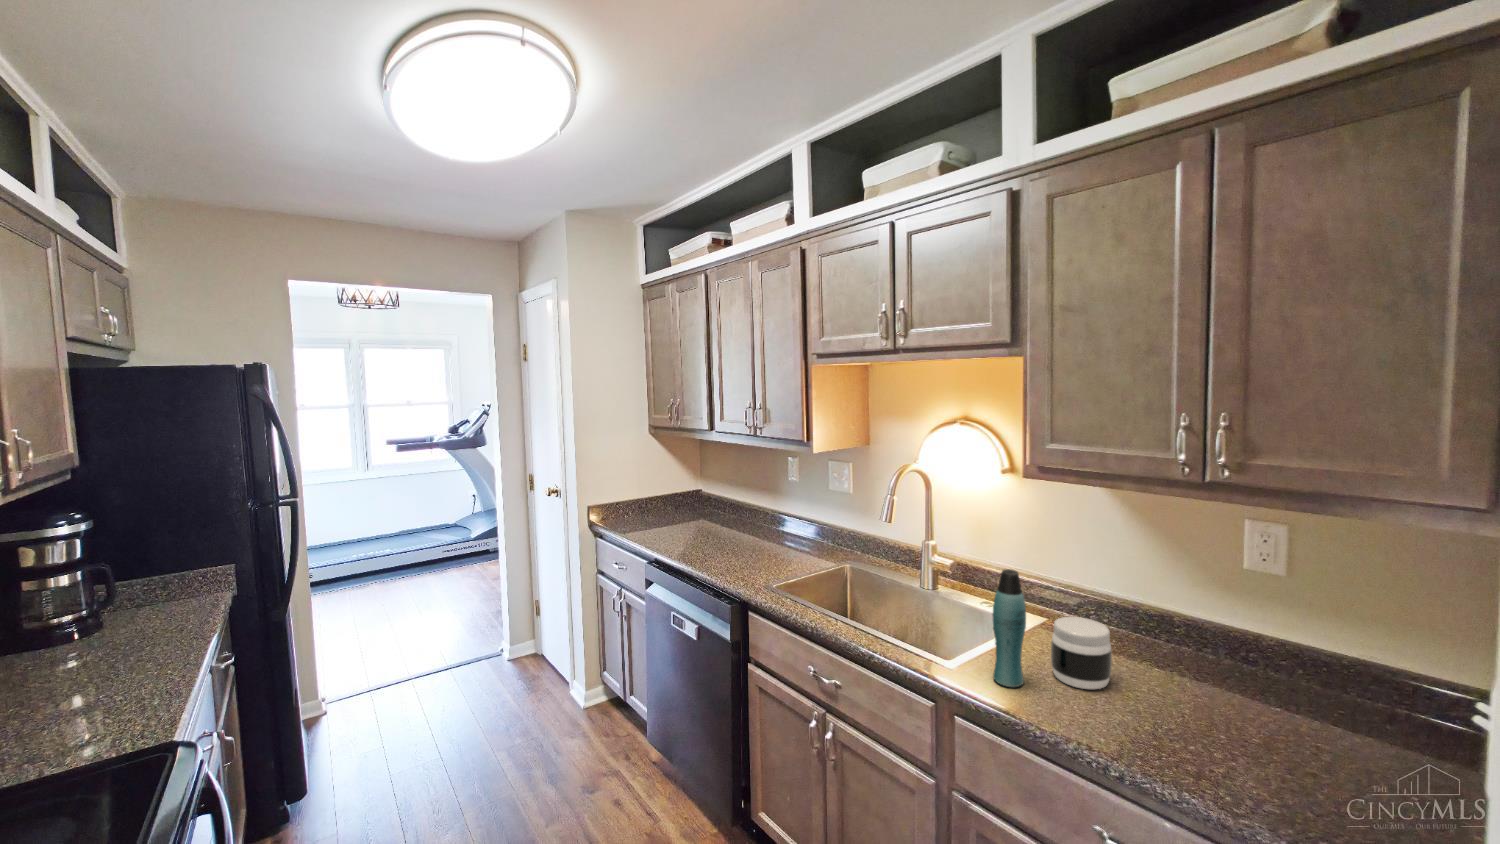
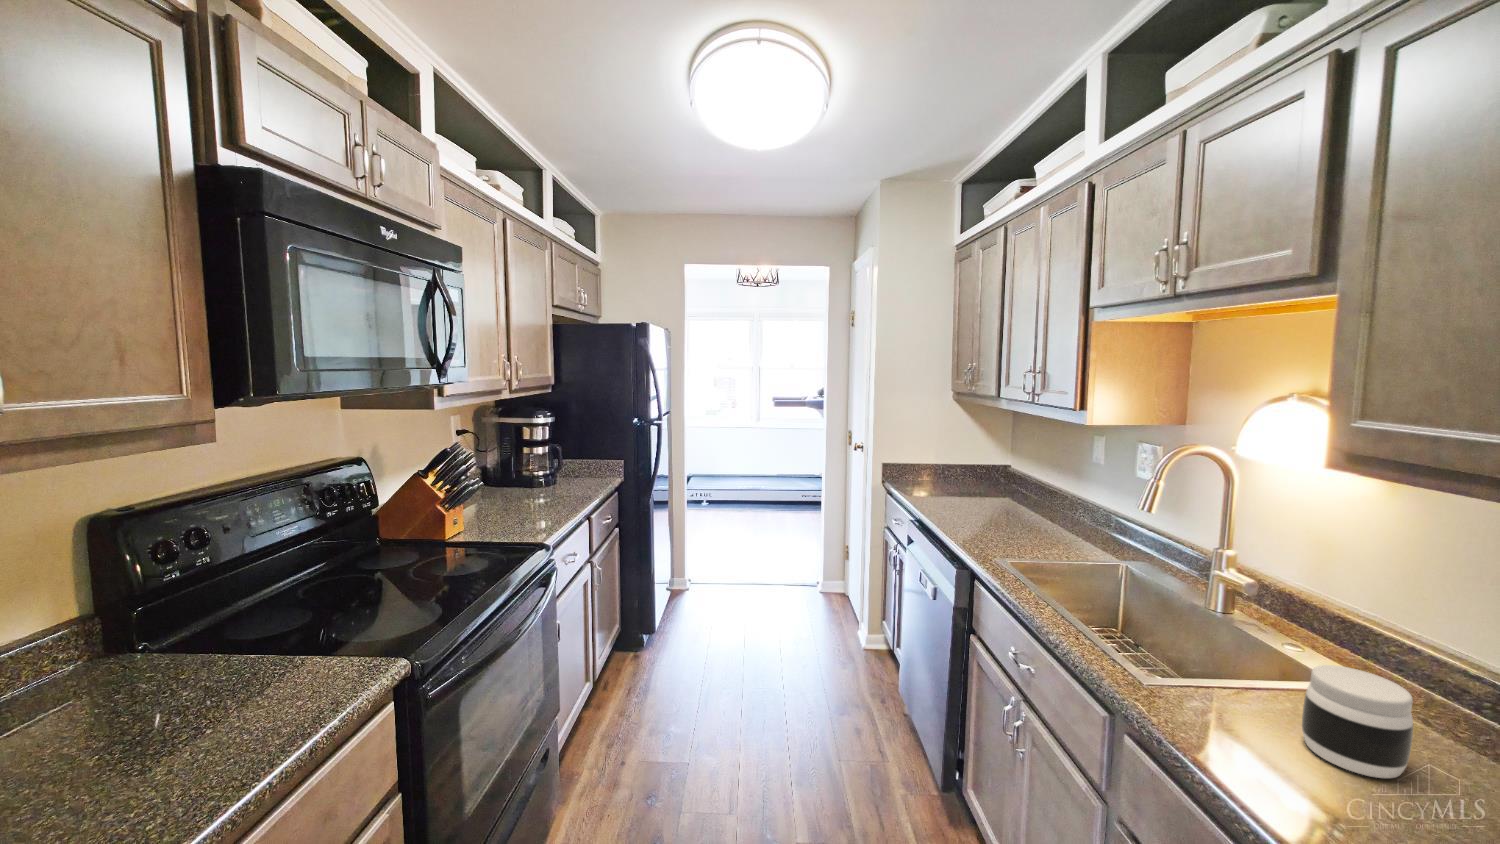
bottle: present [992,569,1026,687] -> none [1194,573,1252,728]

